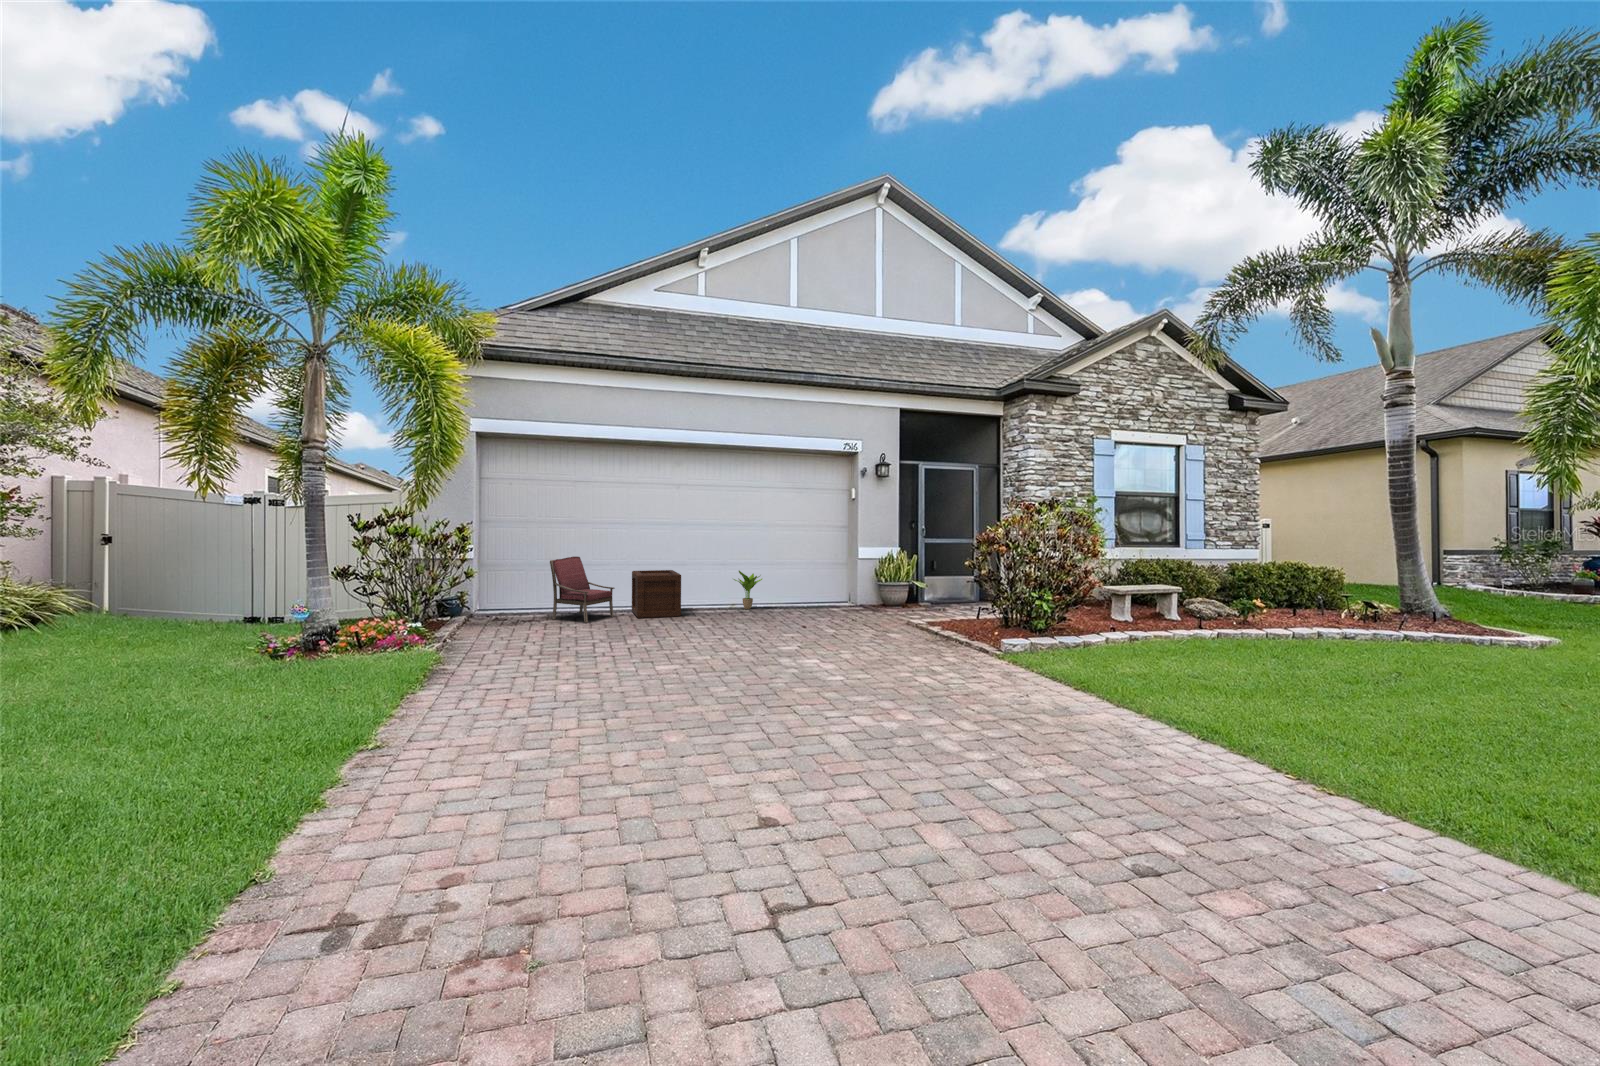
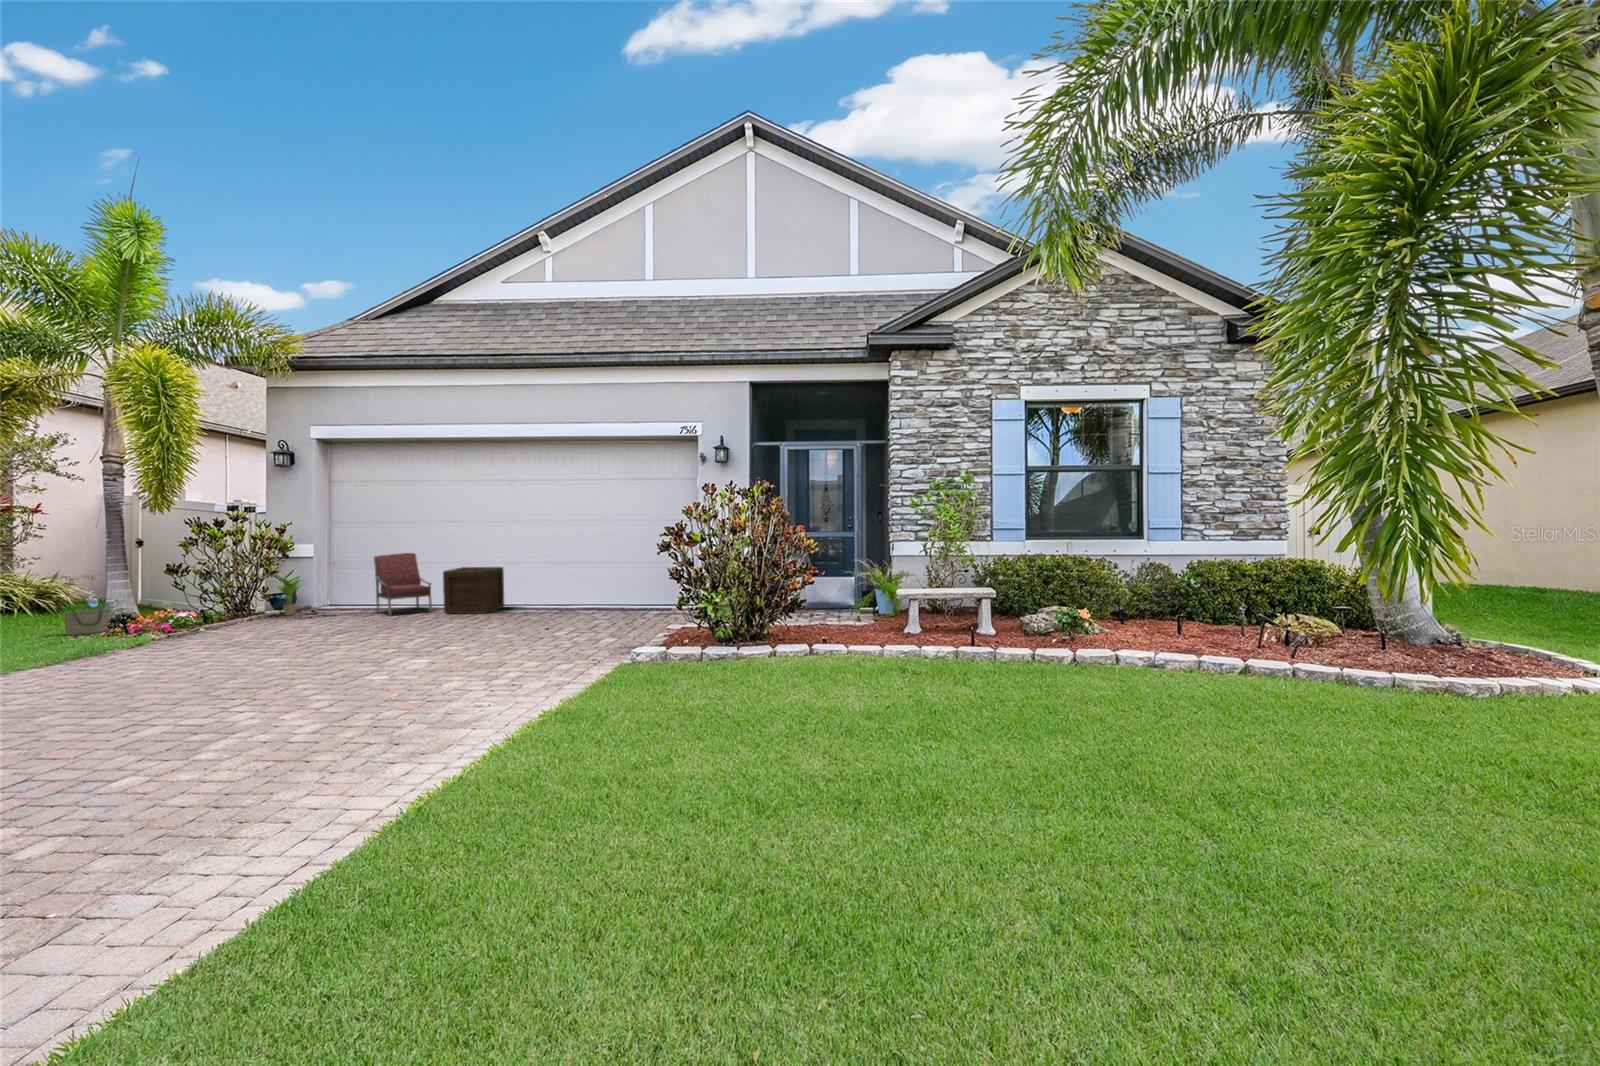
potted plant: present [734,571,762,609] -> present [276,575,302,616]
basket: none [239,626,293,662] -> present [64,608,111,635]

